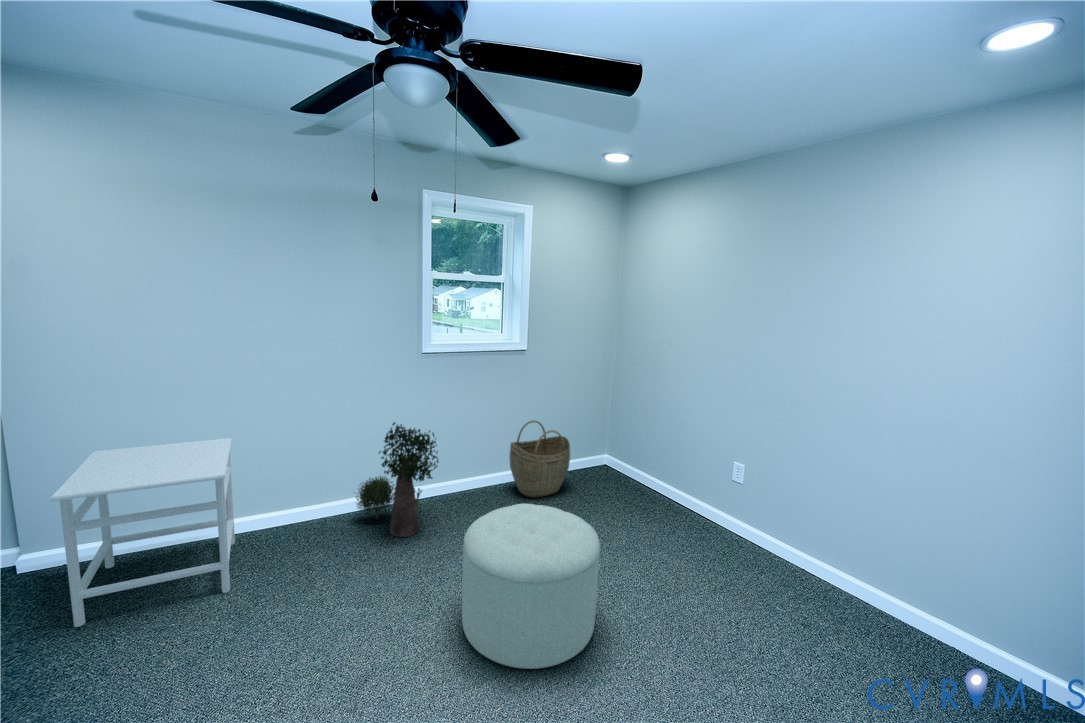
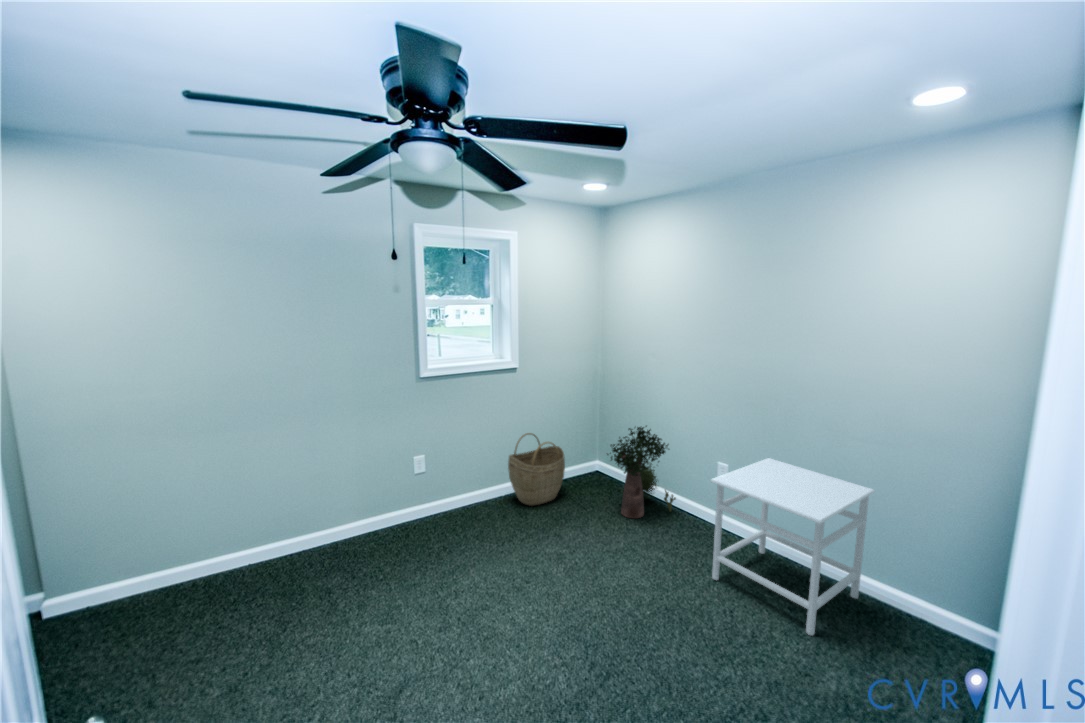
potted plant: present [356,422,438,537] -> present [607,426,676,518]
nightstand: present [50,438,235,627] -> present [711,458,875,635]
ottoman: present [462,504,600,669] -> none [480,516,605,669]

